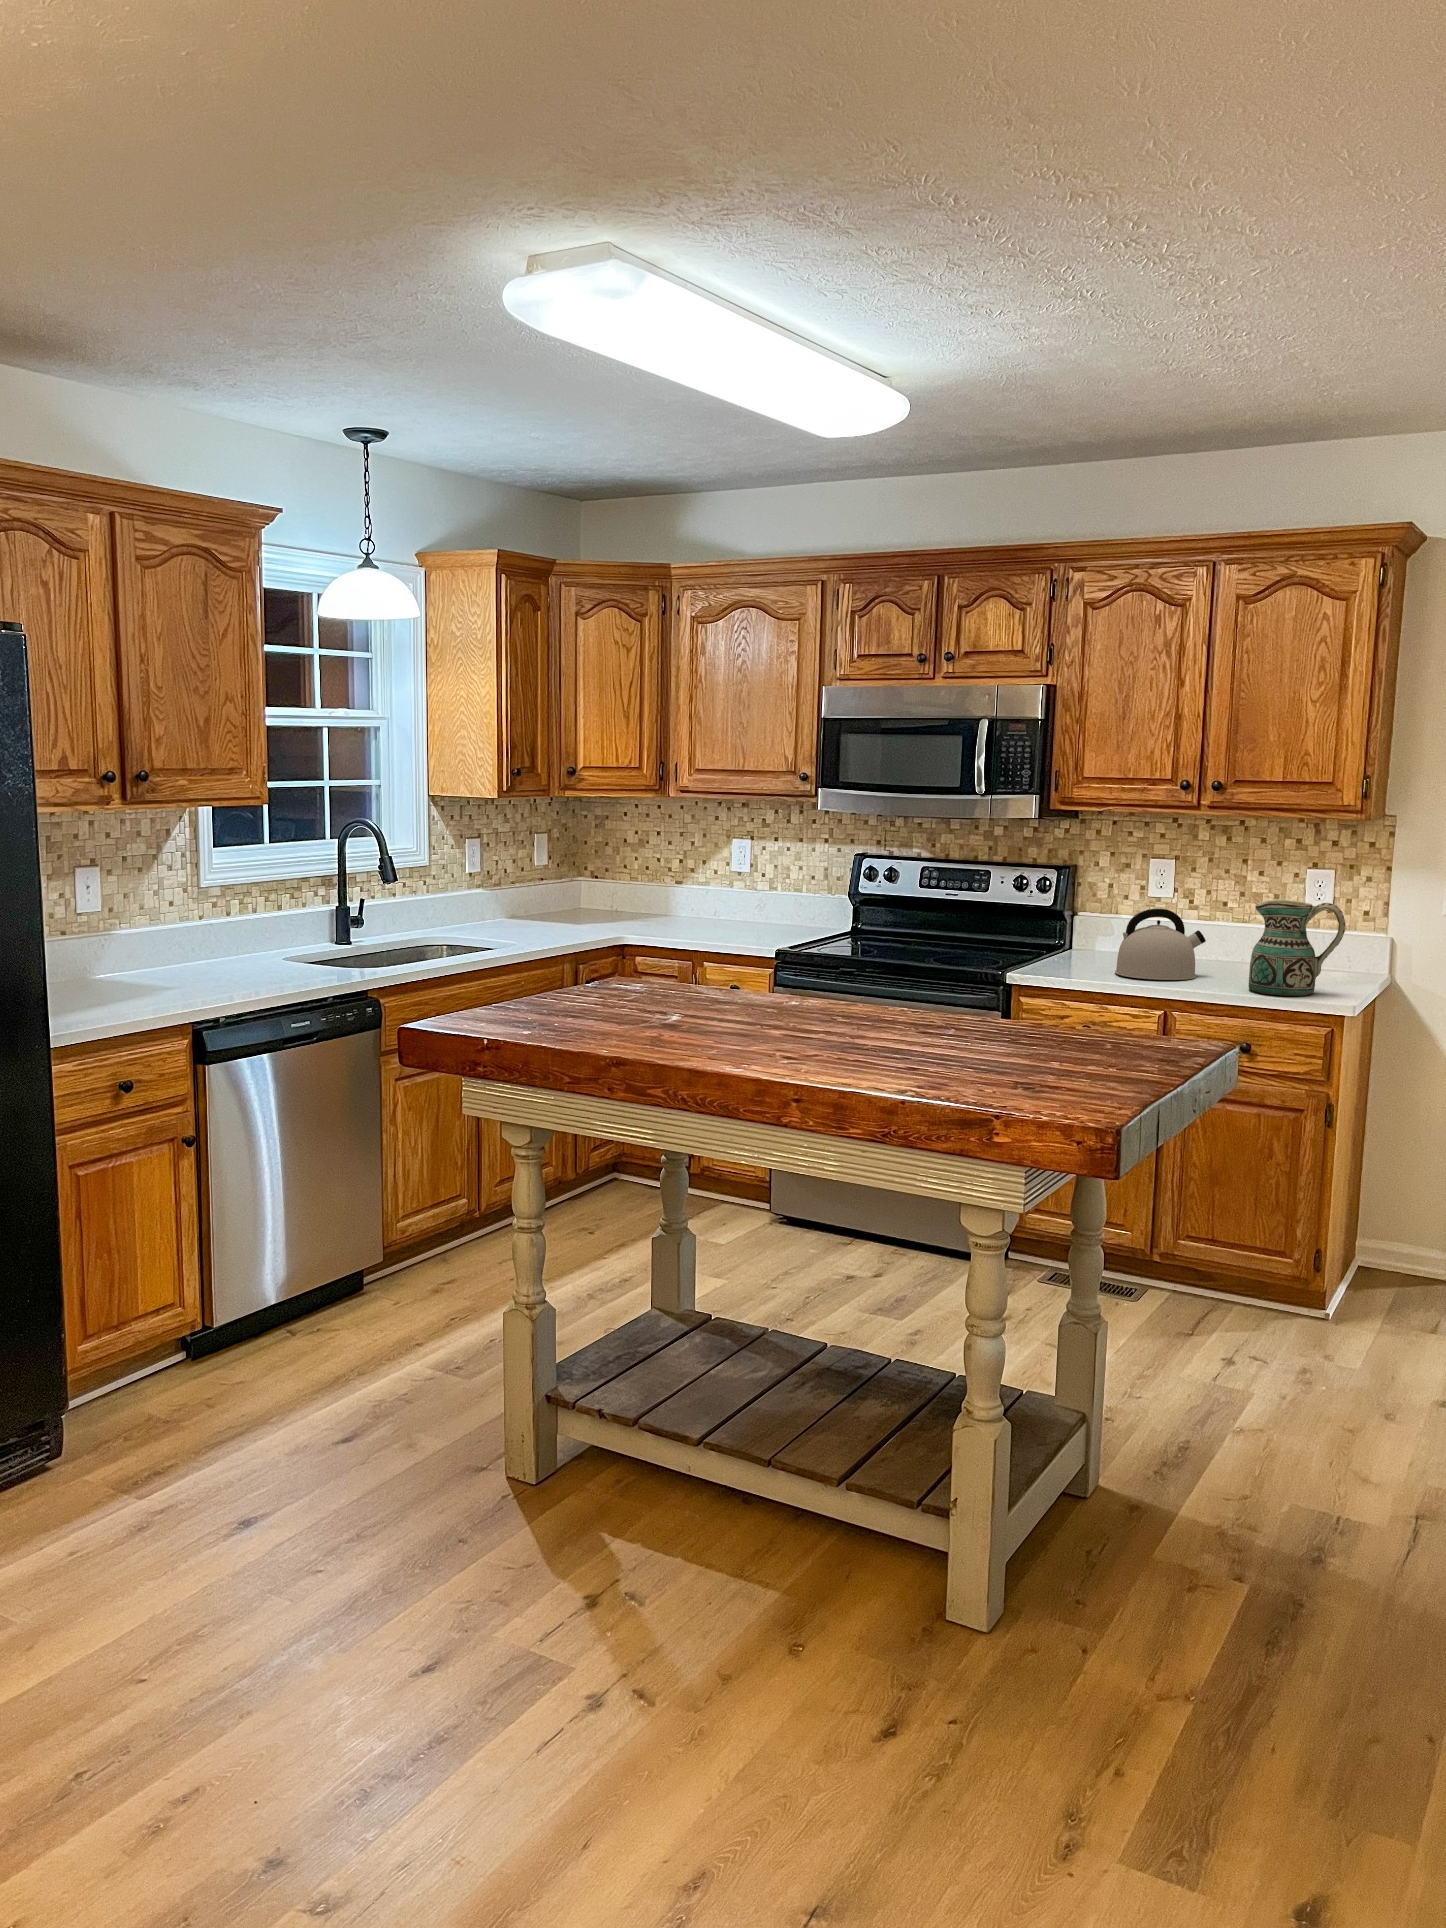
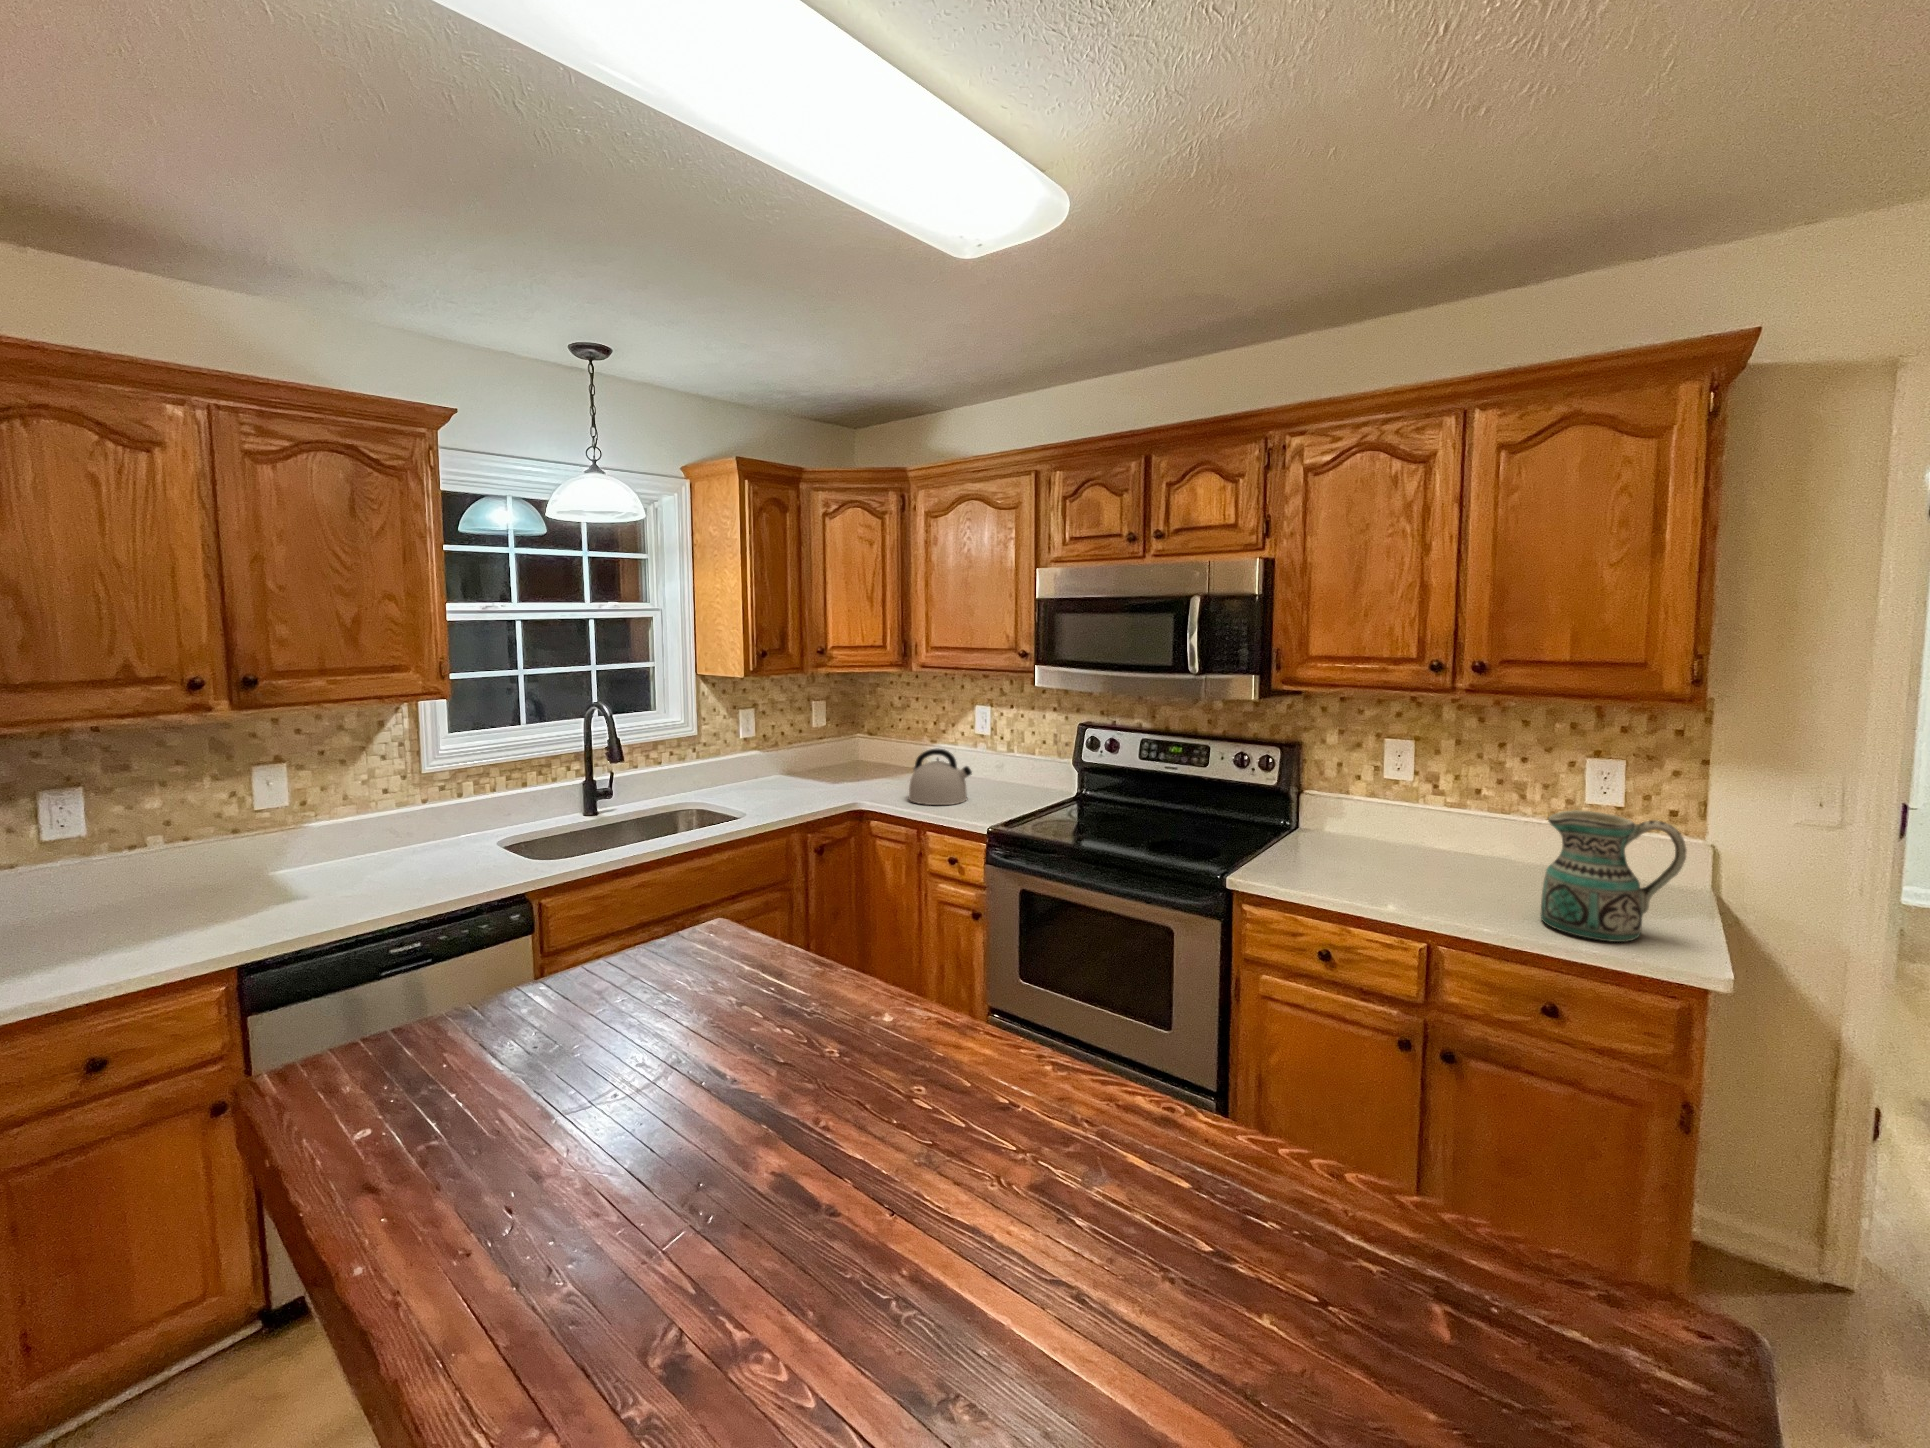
kettle: present [1115,909,1206,980] -> present [909,749,972,805]

